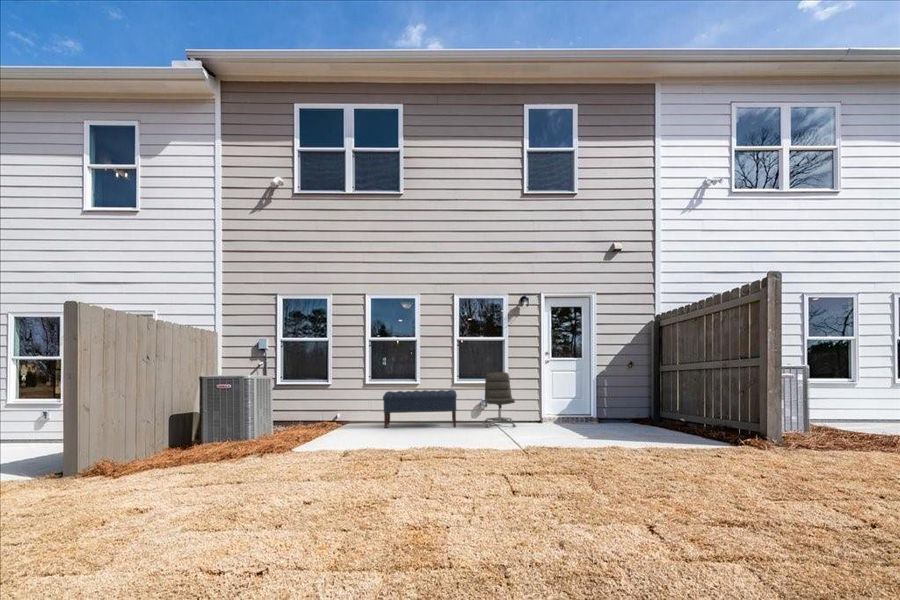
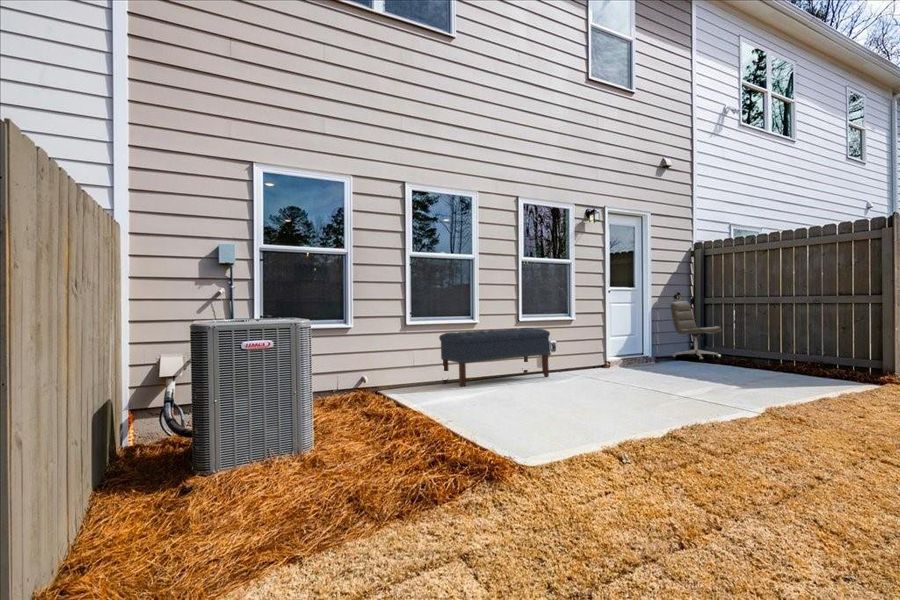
chair: present [485,372,516,428] -> present [670,301,721,360]

